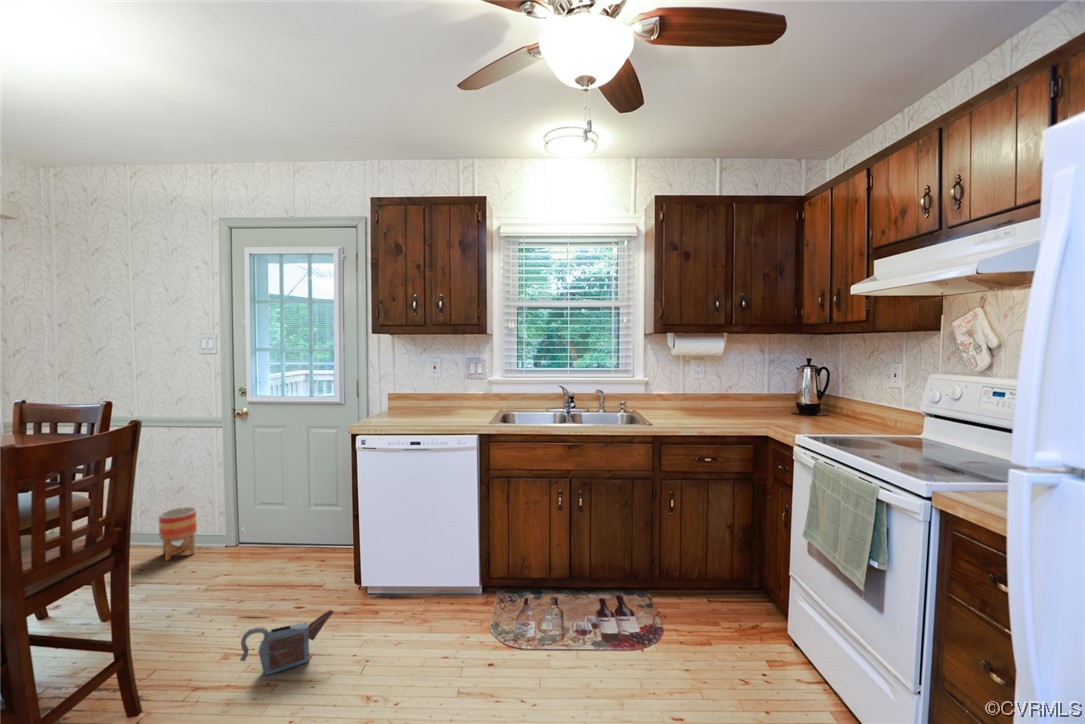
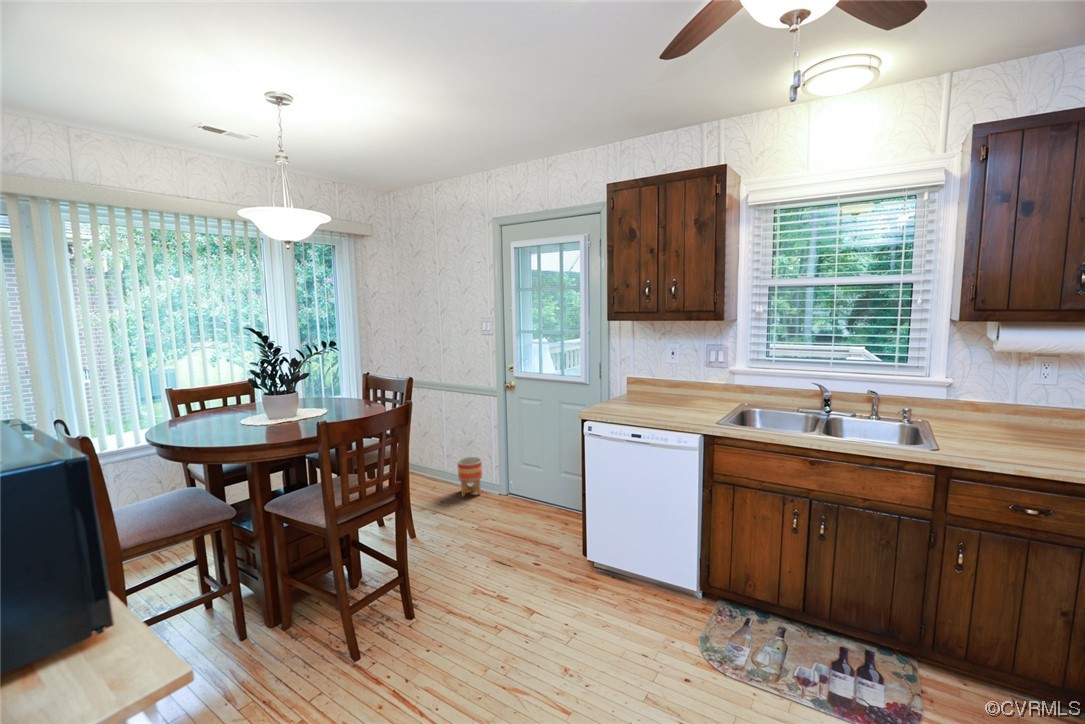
watering can: present [240,610,334,675] -> none [485,576,555,616]

